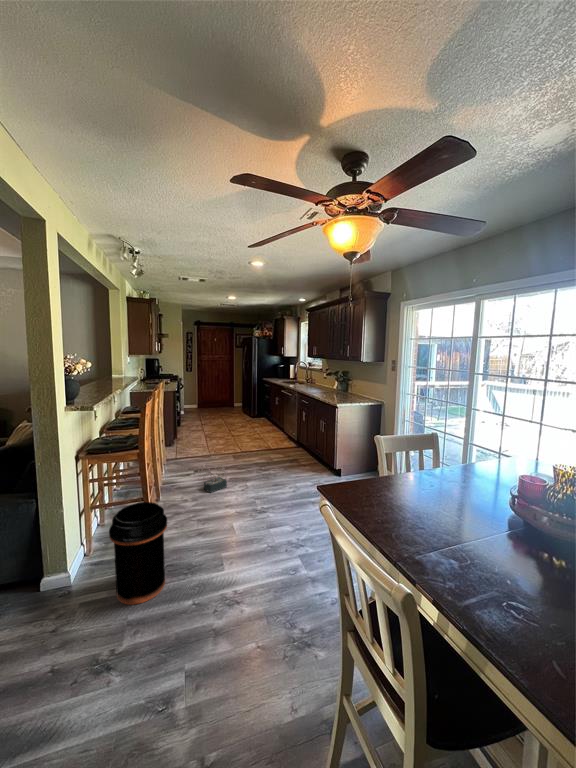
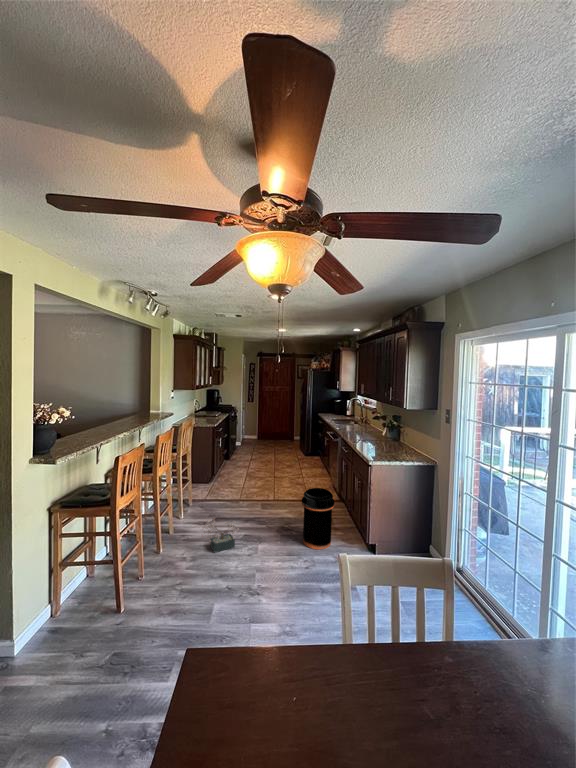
trash can: present [109,502,167,605] -> present [302,488,335,549]

